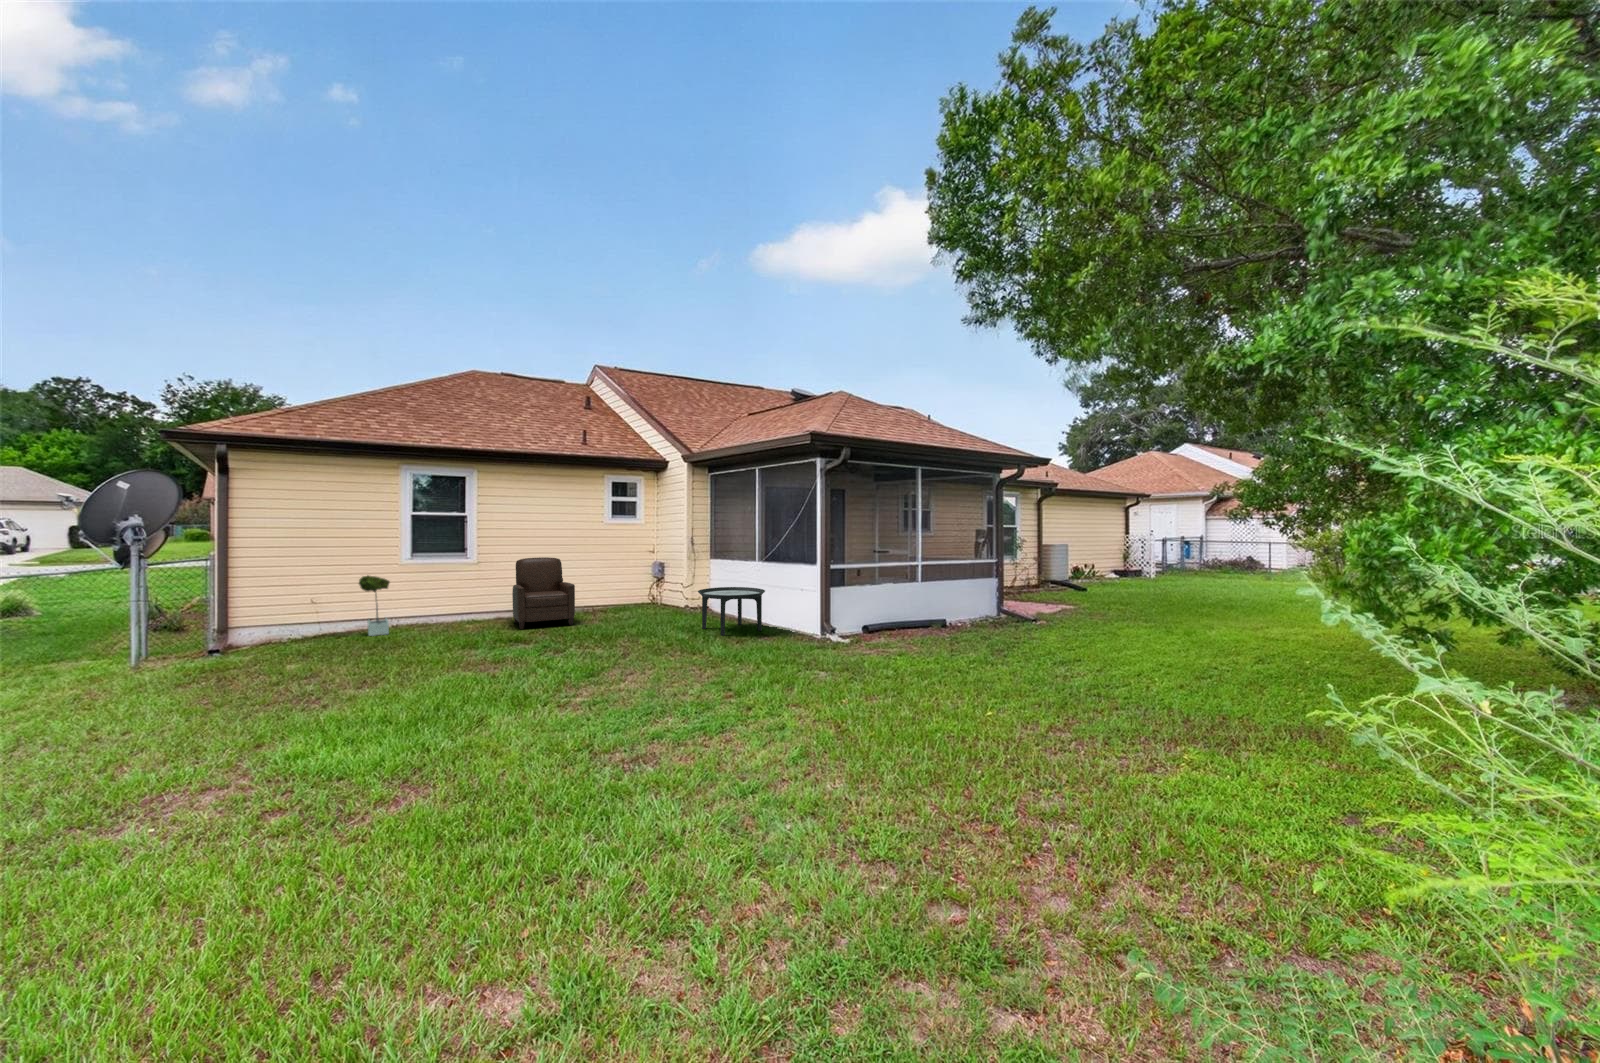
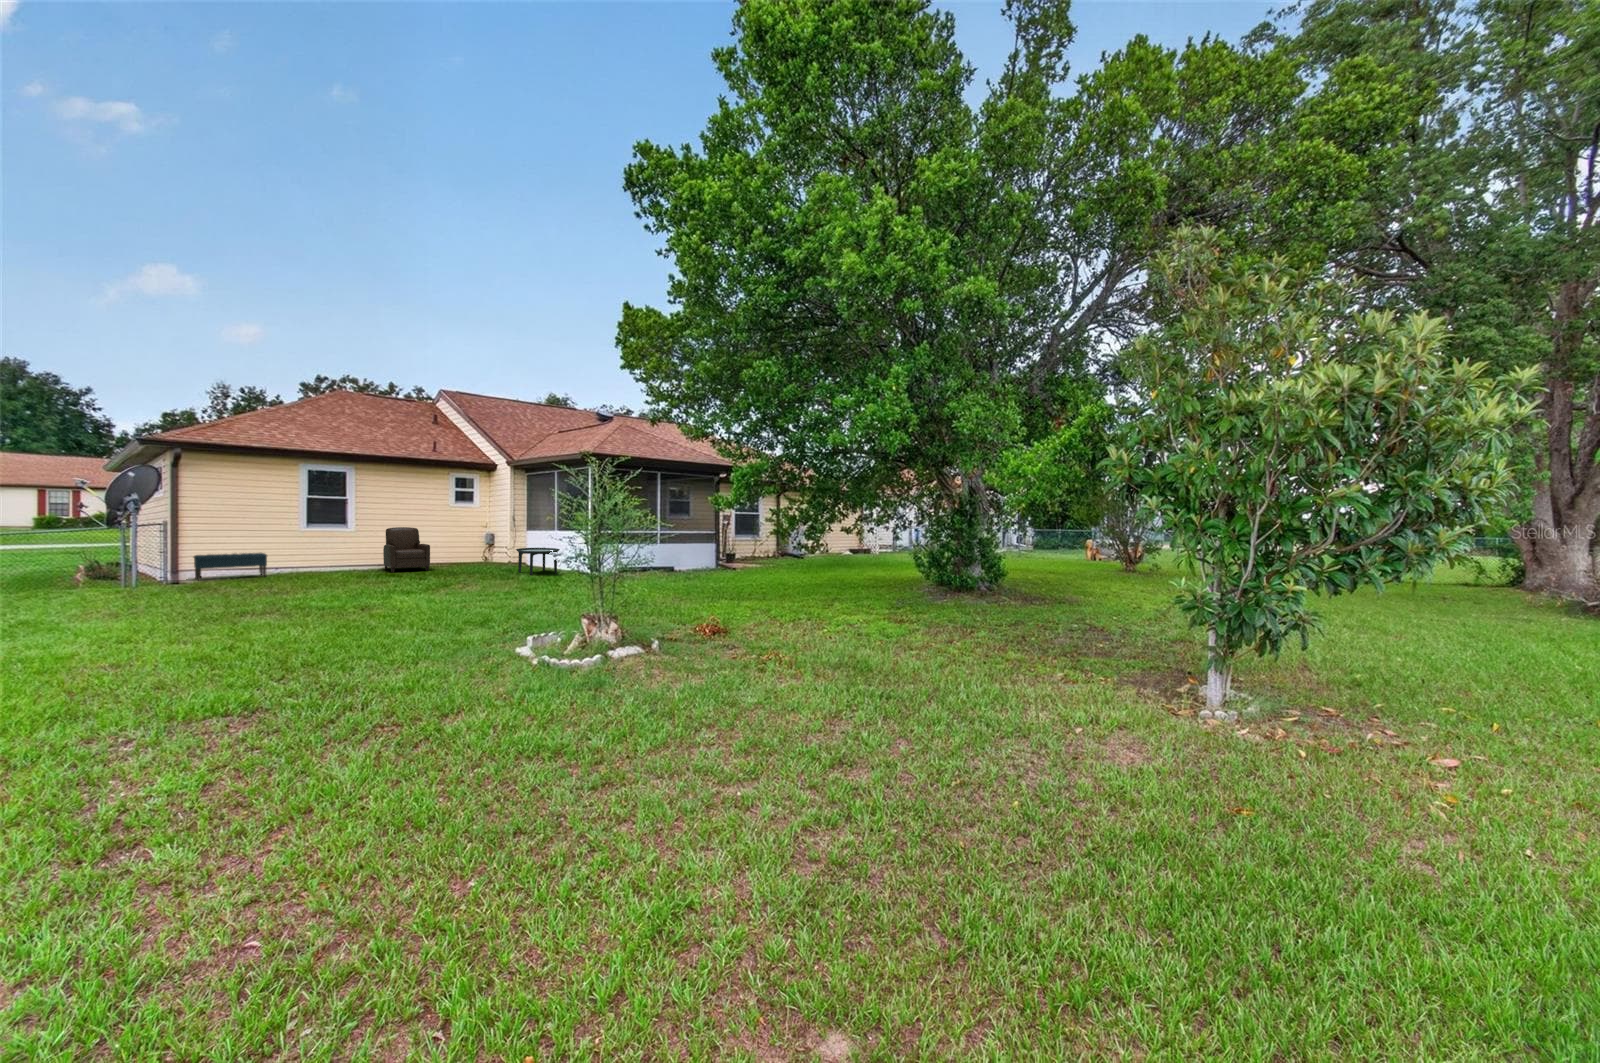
potted tree: present [359,575,390,636] -> none [275,536,297,575]
bench: none [240,601,345,649] -> present [194,553,267,580]

